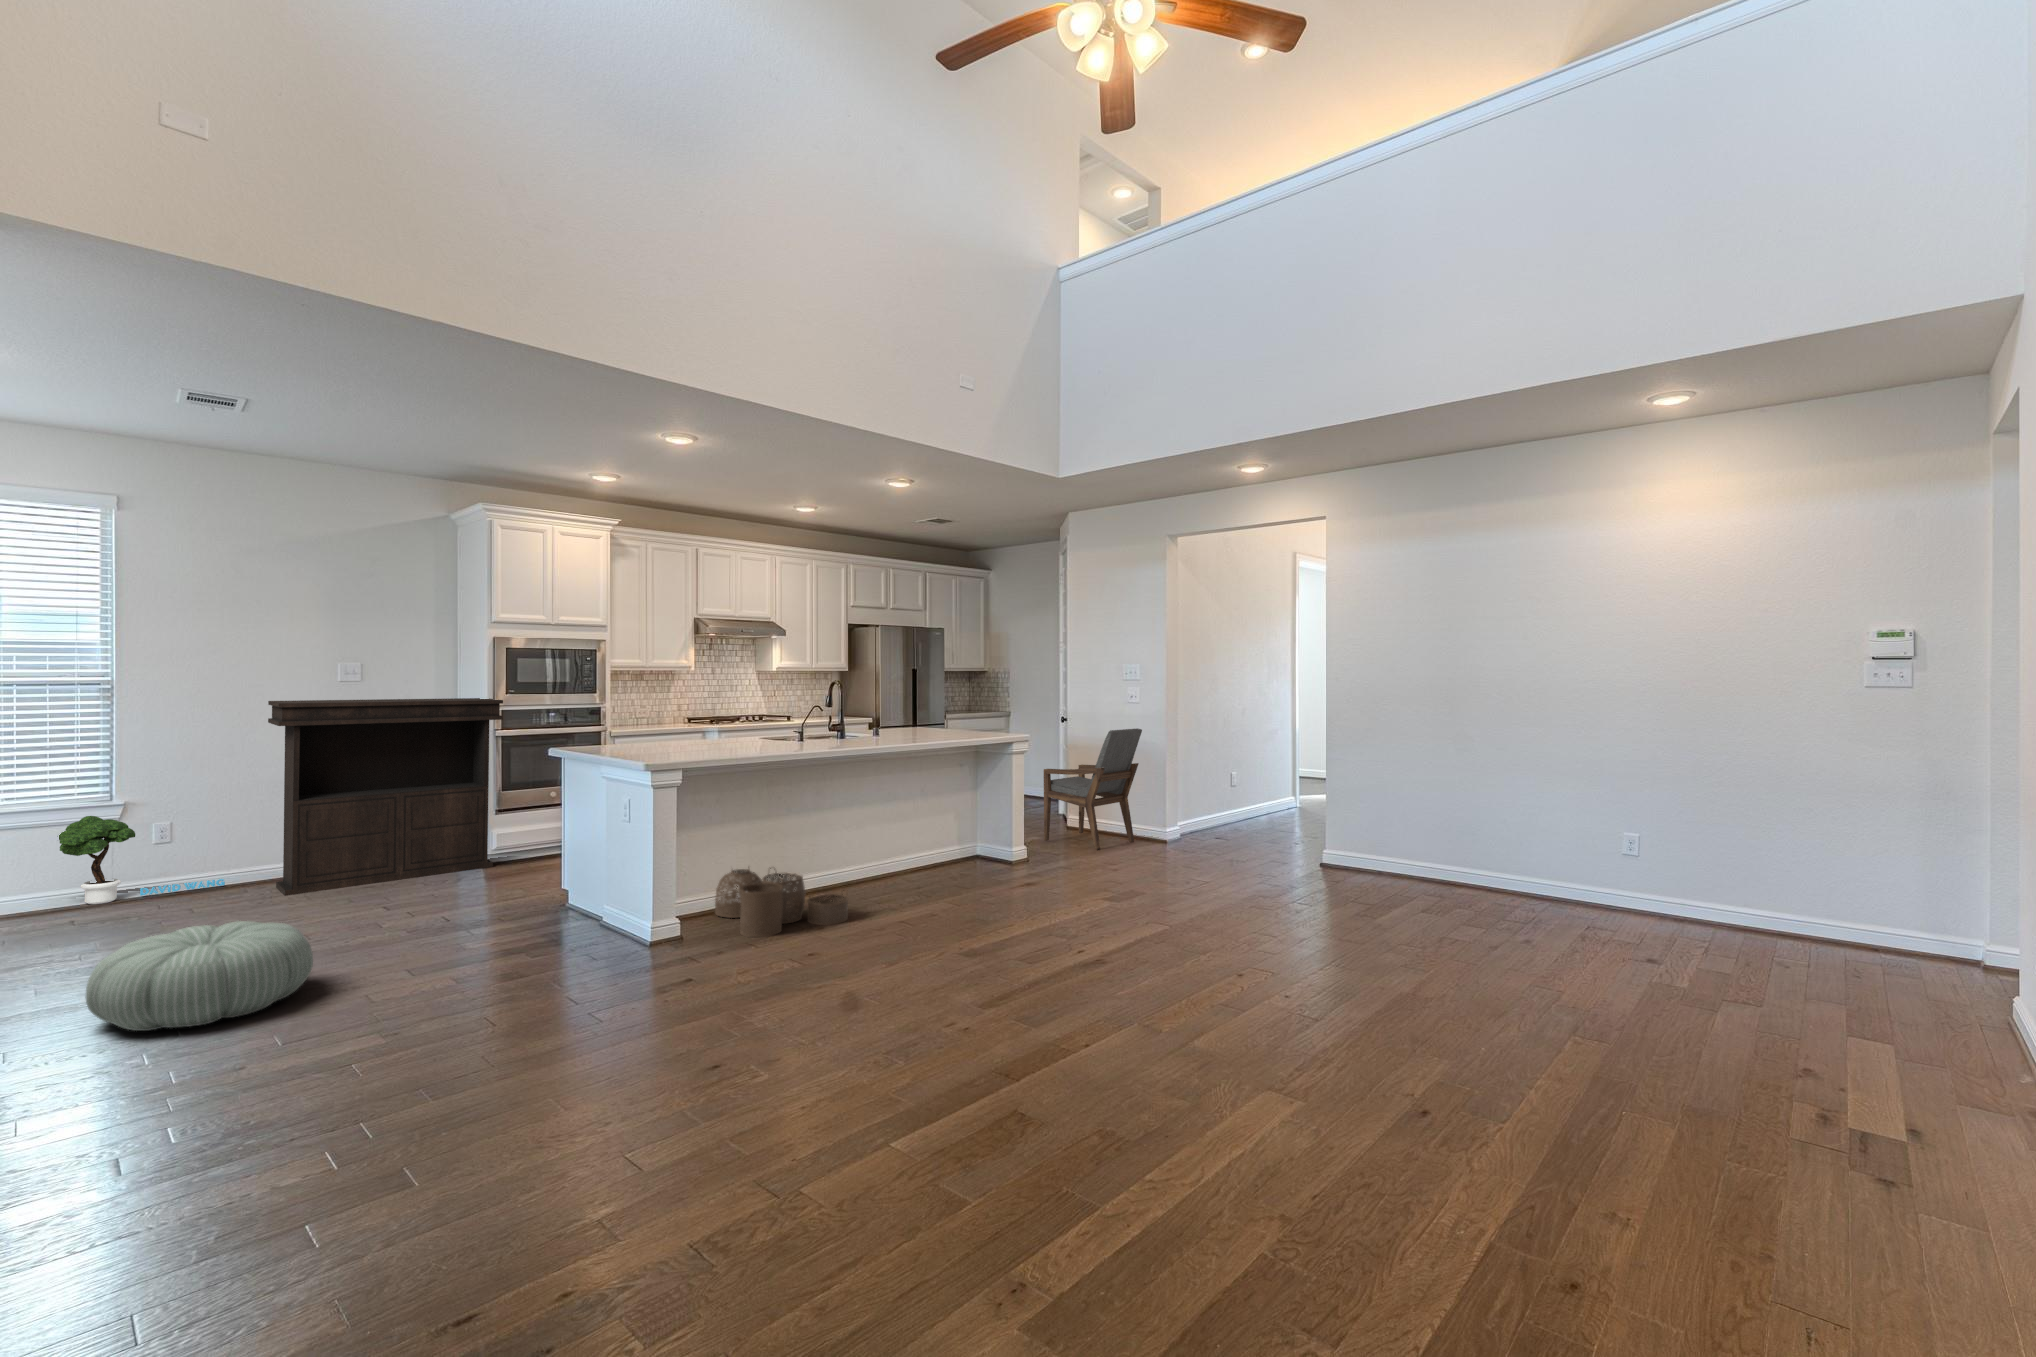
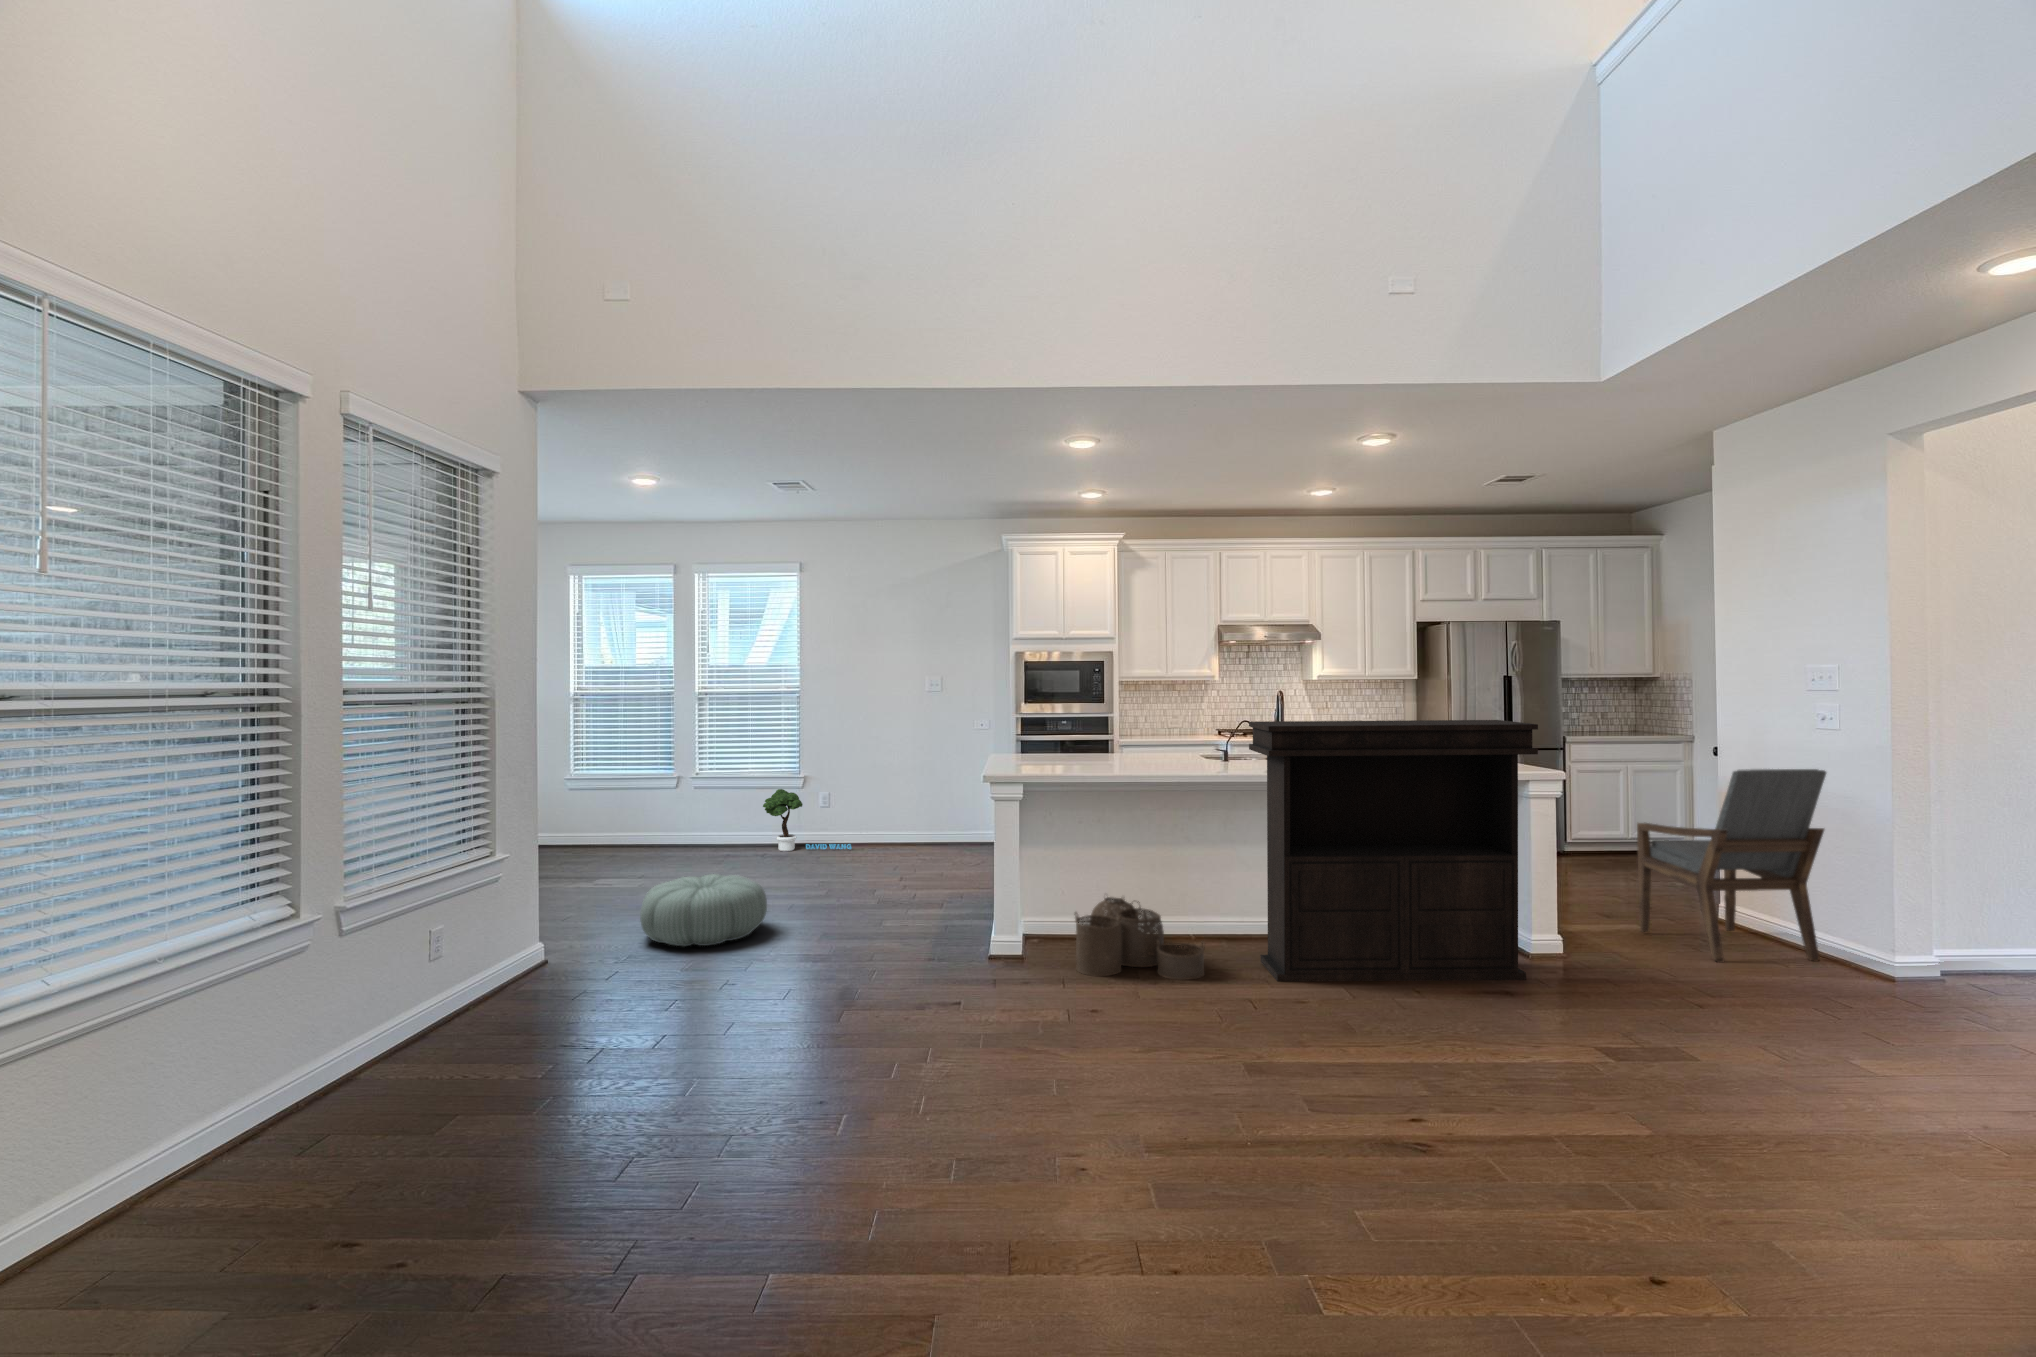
console table: present [268,698,503,896] -> present [1249,720,1538,982]

